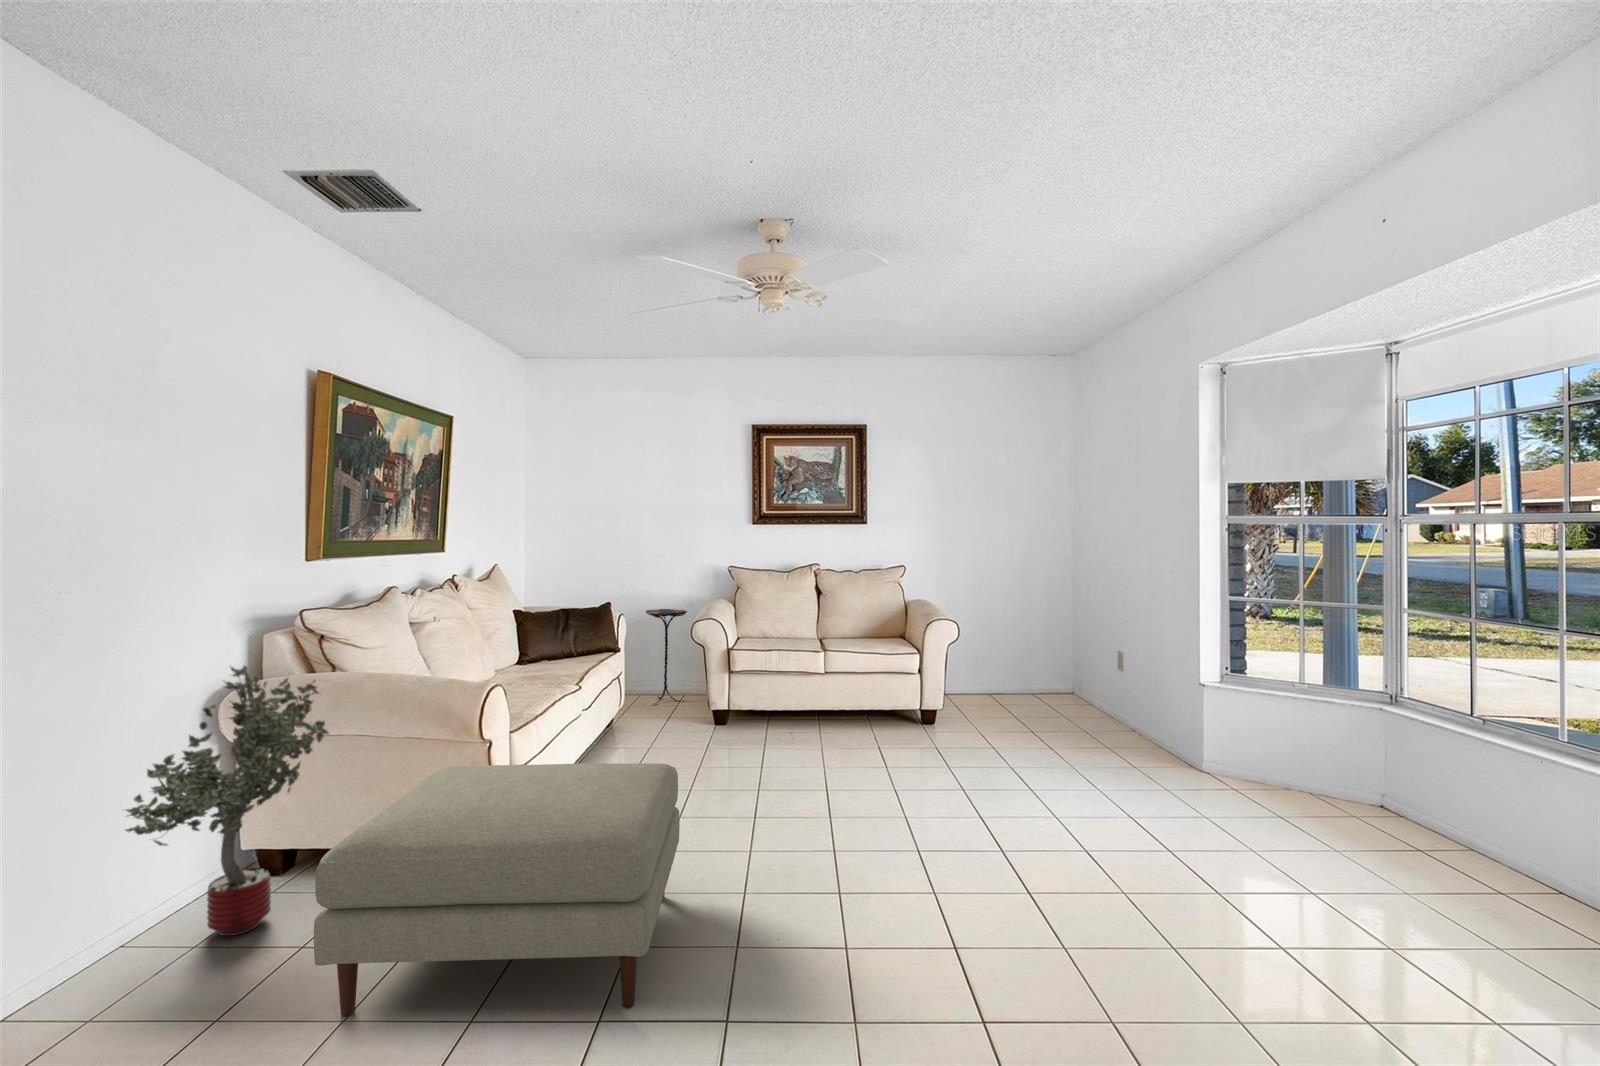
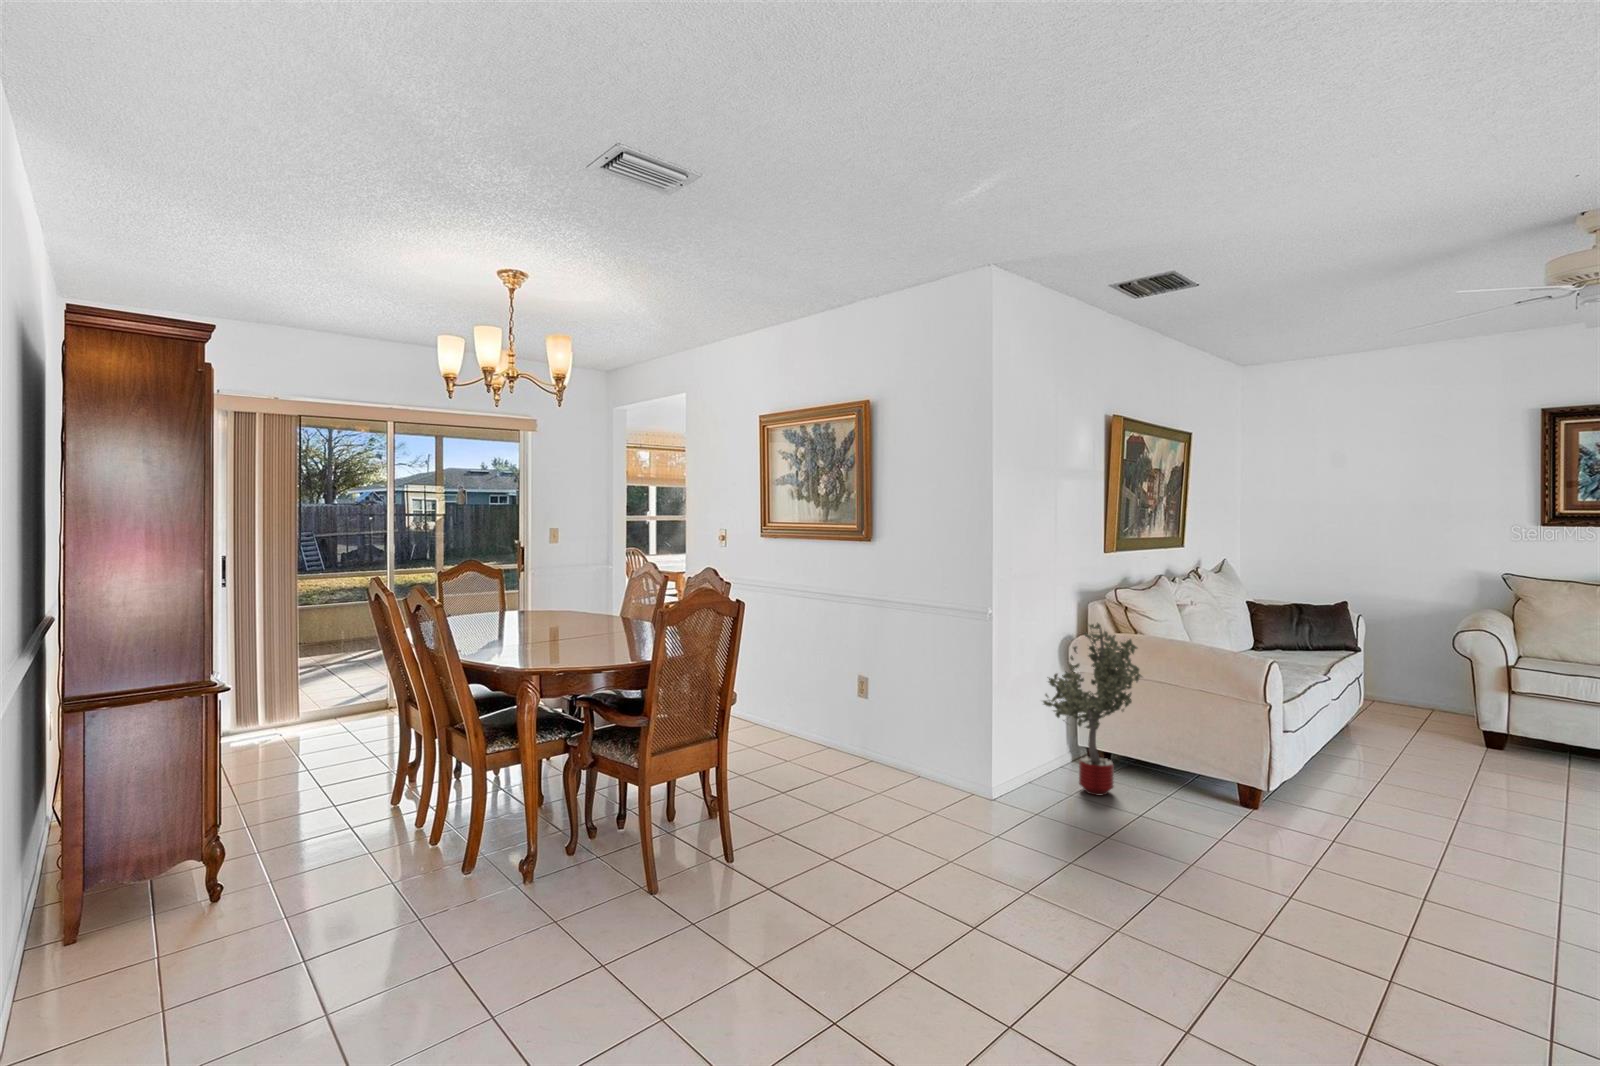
side table: present [646,609,687,704] -> none [1385,614,1441,718]
ottoman: present [314,763,680,1017] -> none [1177,716,1468,925]

